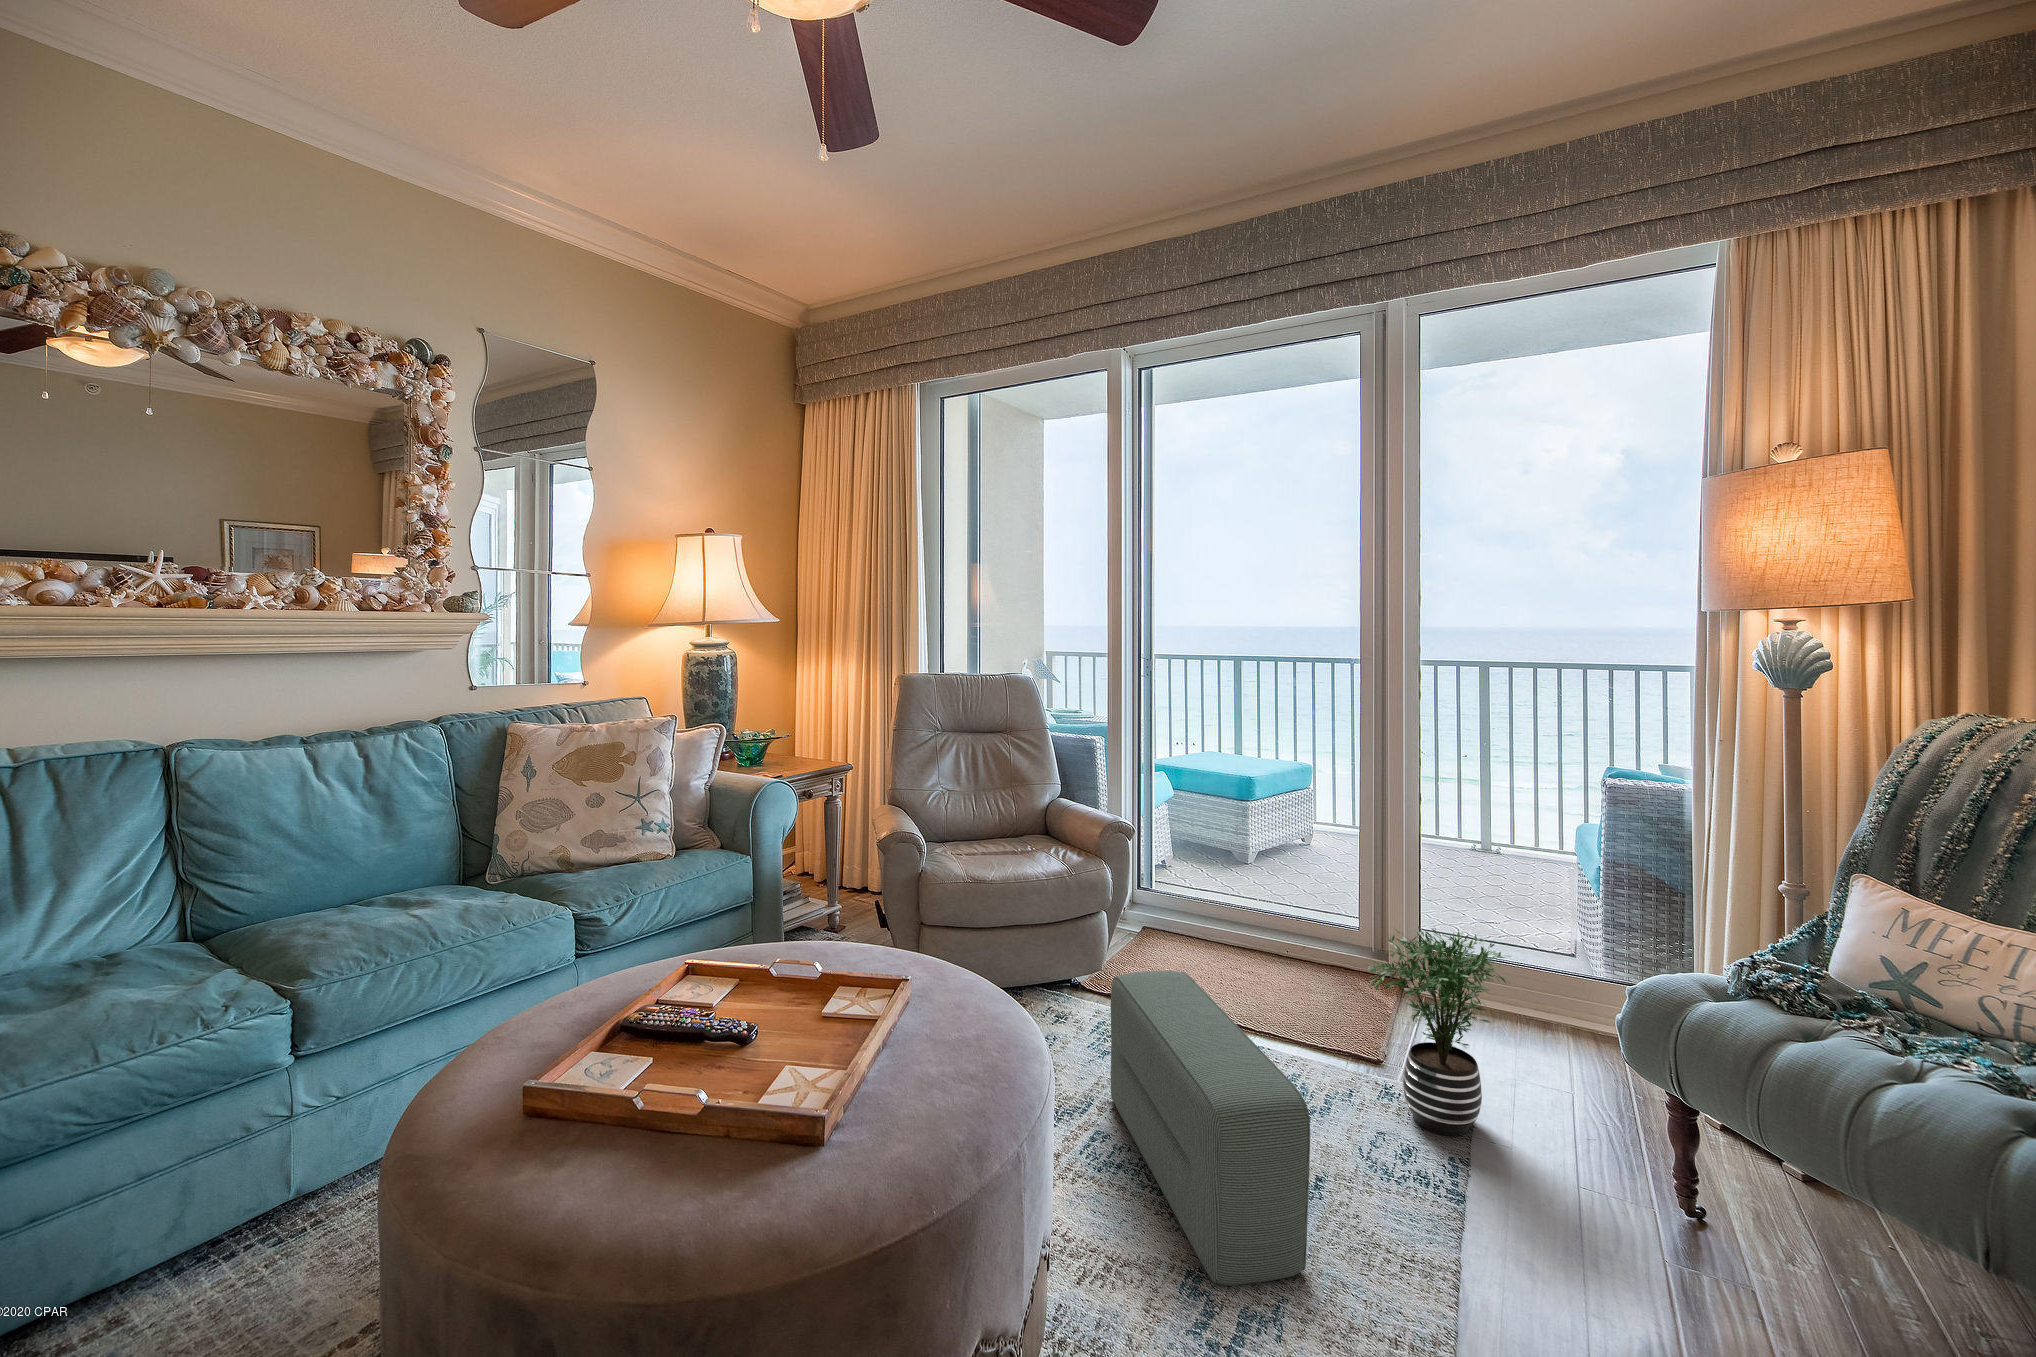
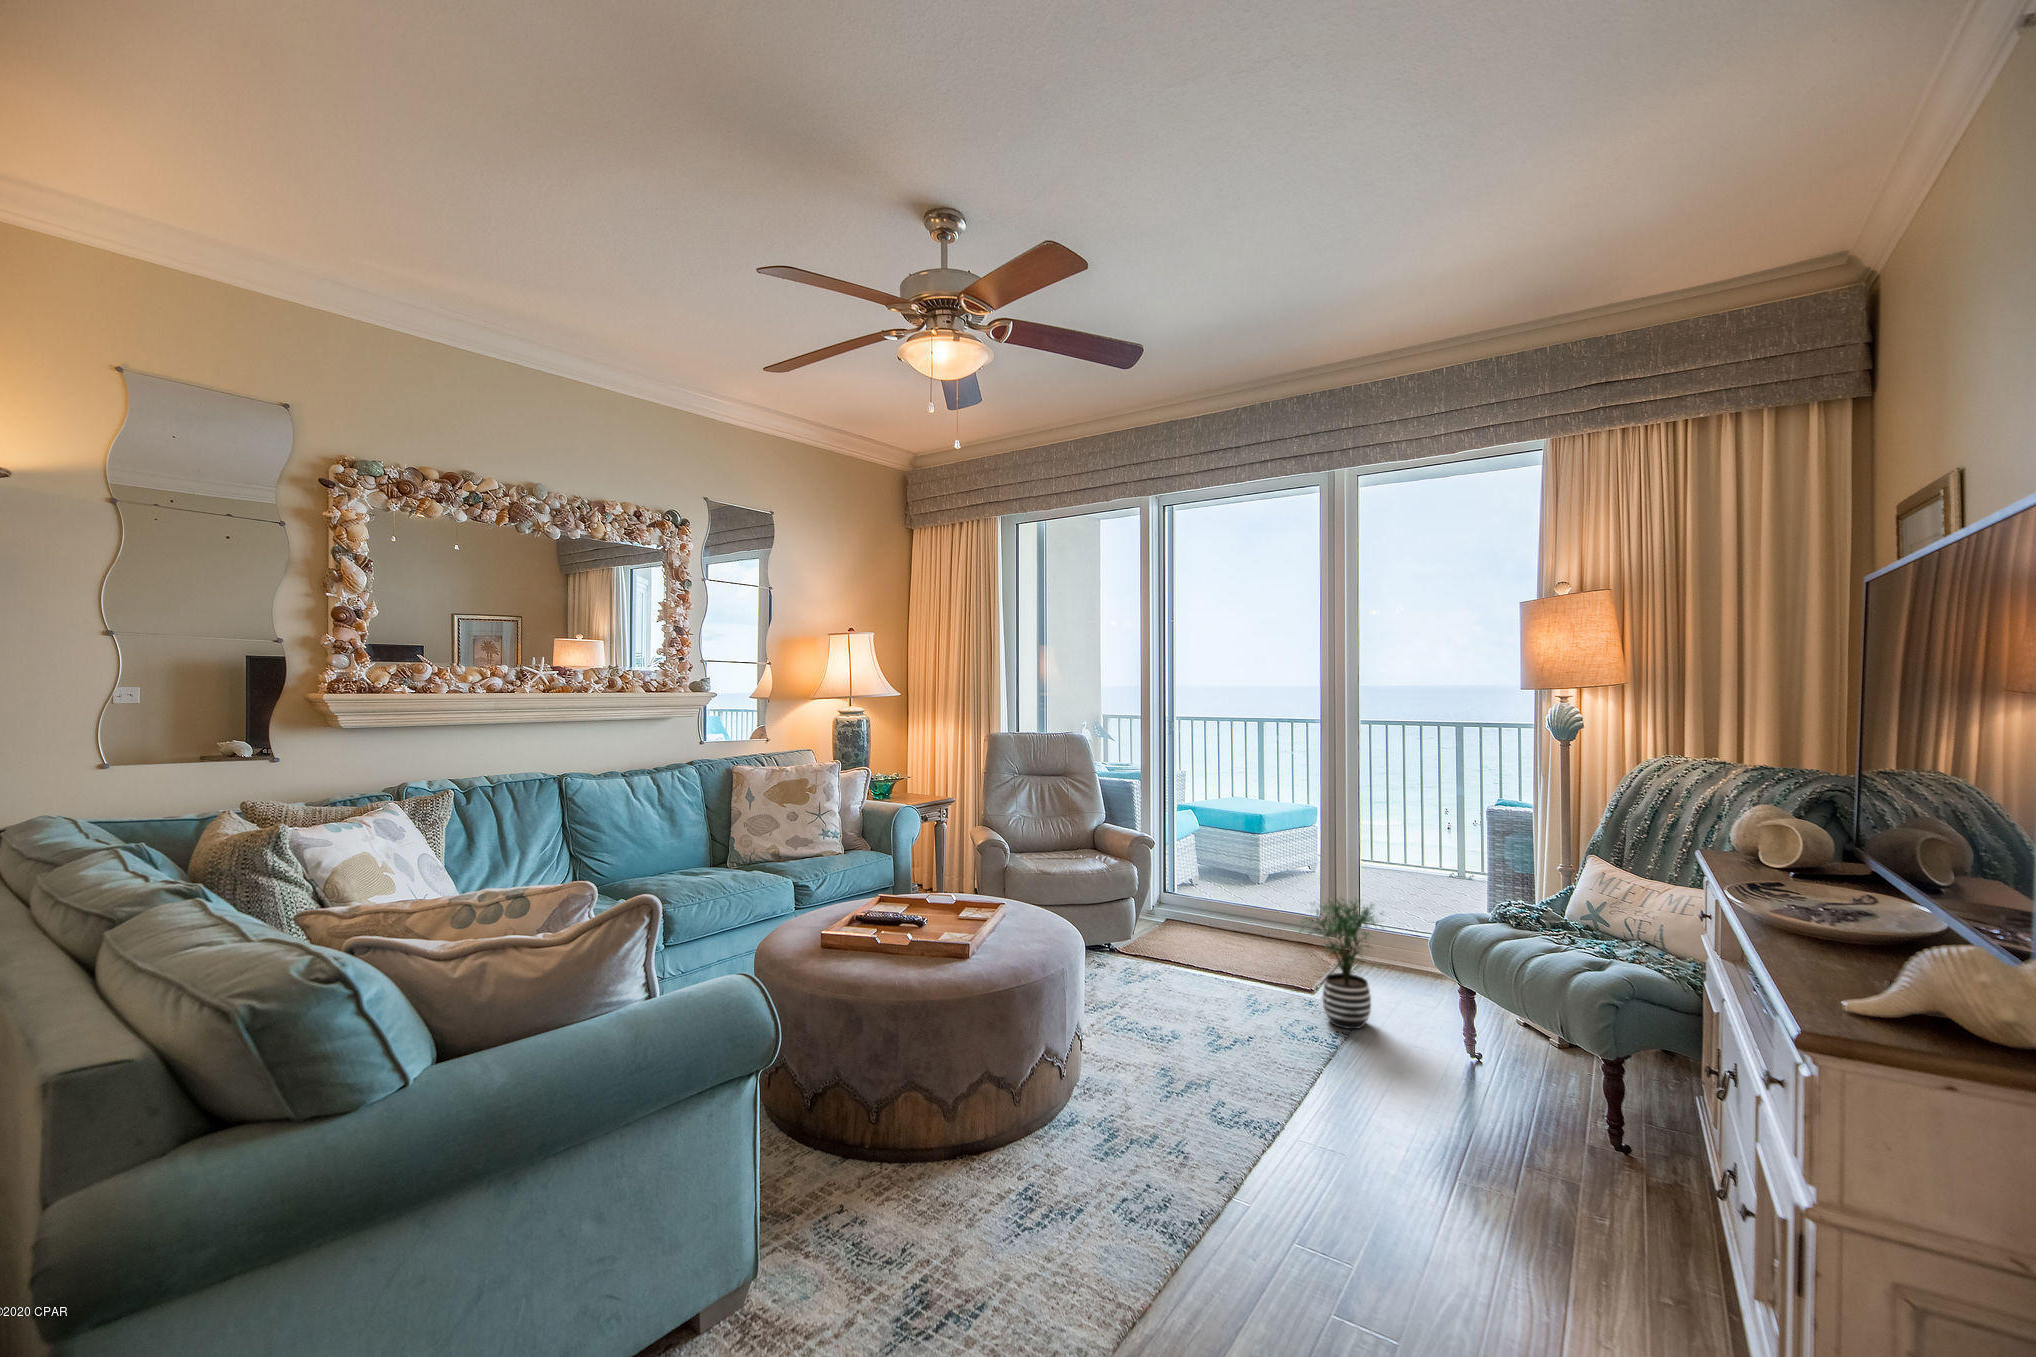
pouf: present [1111,971,1310,1285] -> none [1132,924,1235,1081]

